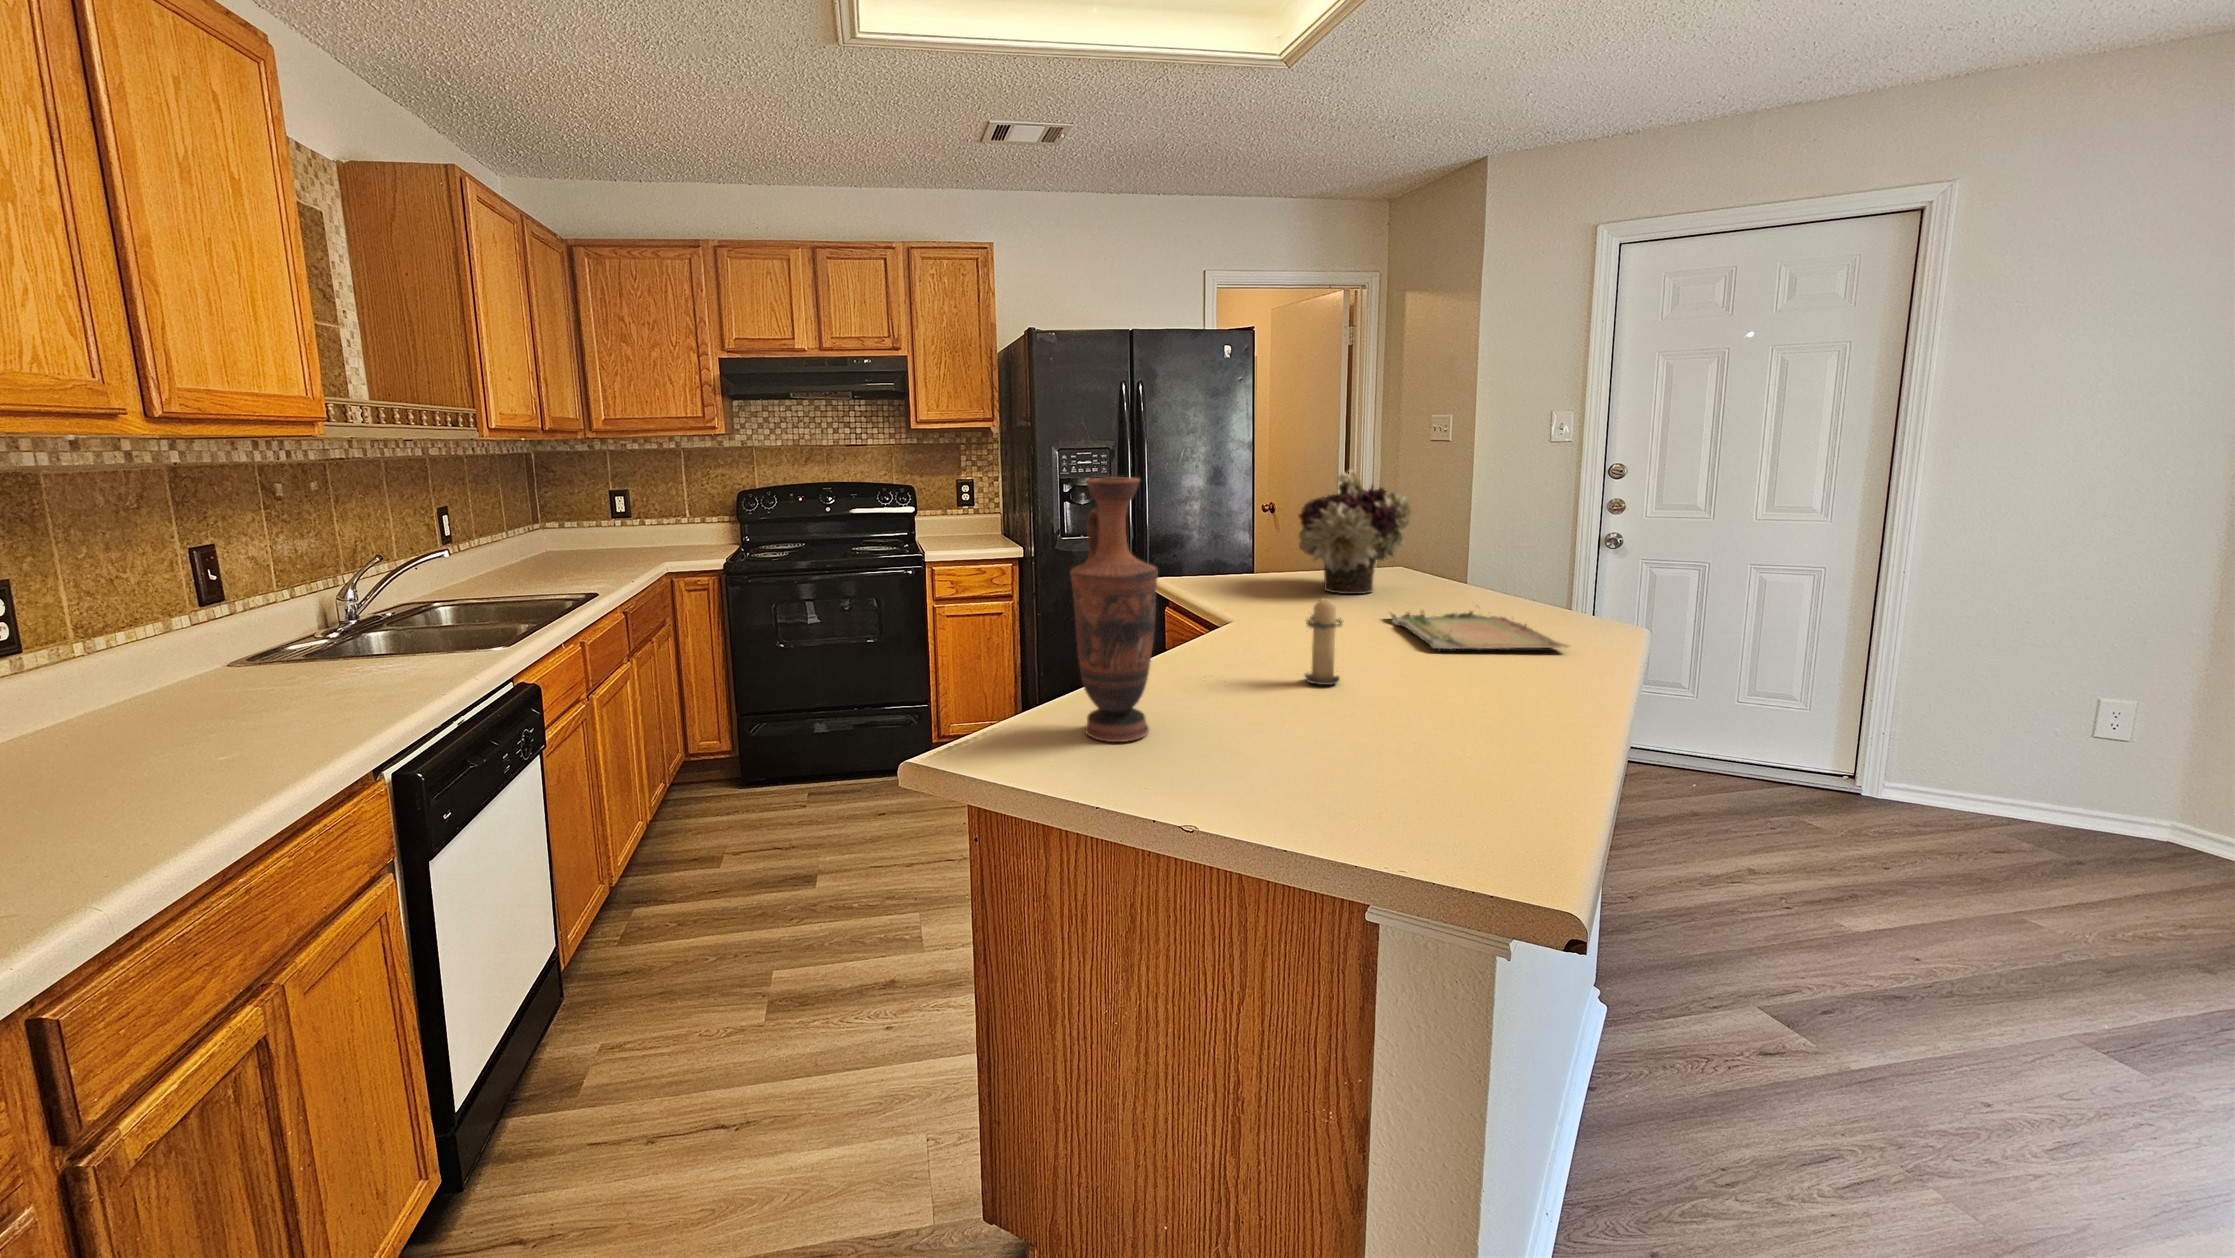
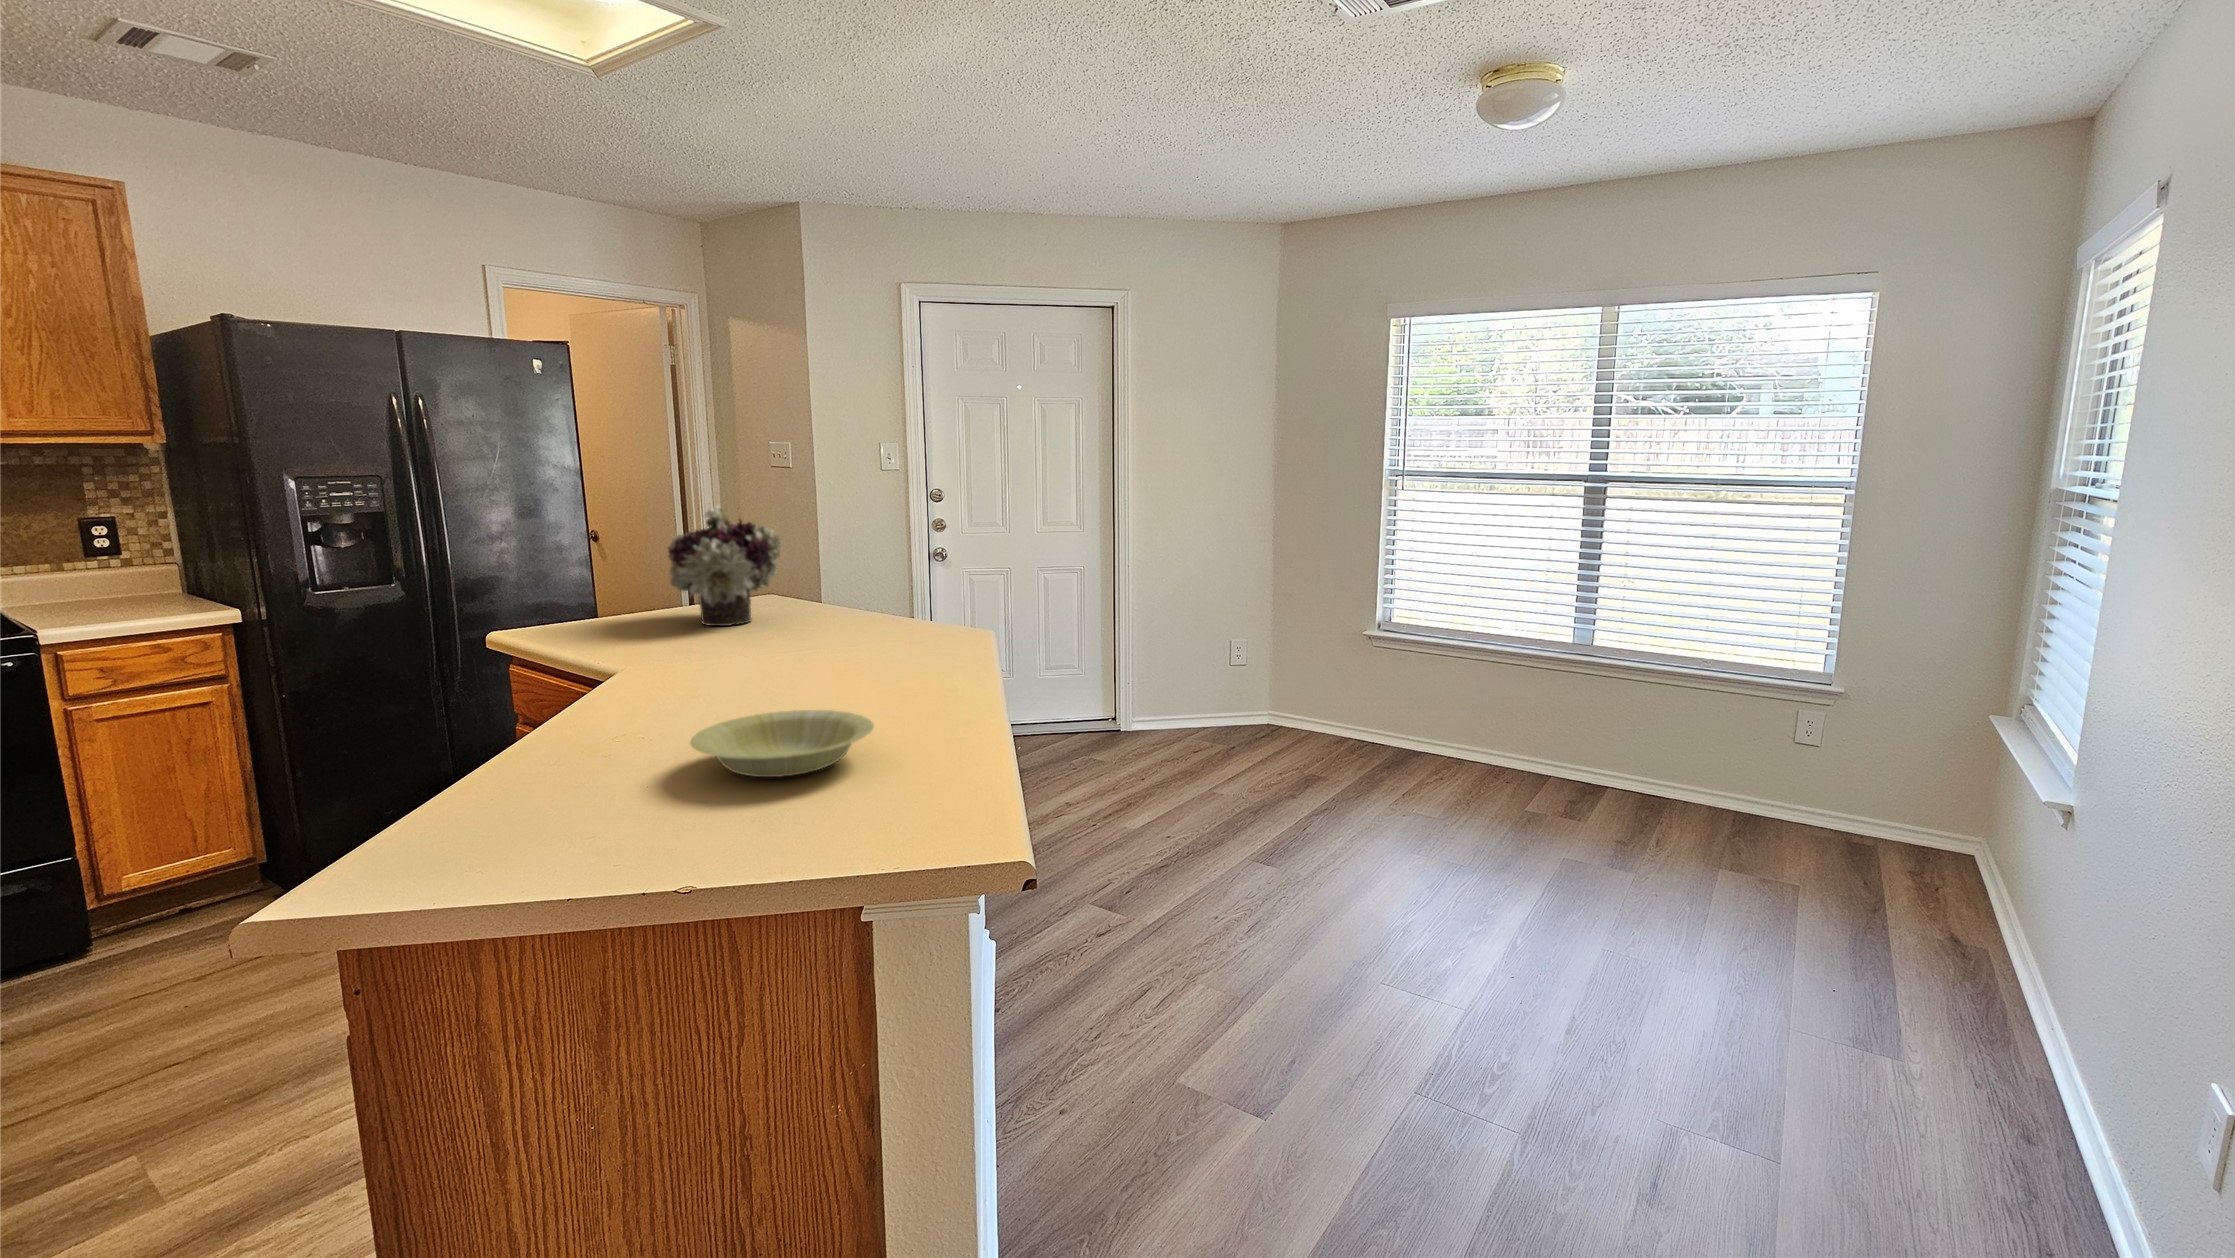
vase: present [1071,477,1158,742] -> none [484,536,588,796]
candle: present [1305,598,1342,685] -> none [713,626,759,711]
tray: present [1391,610,1568,650] -> none [775,621,929,666]
bowl: none [1243,695,1463,781] -> present [690,710,874,777]

